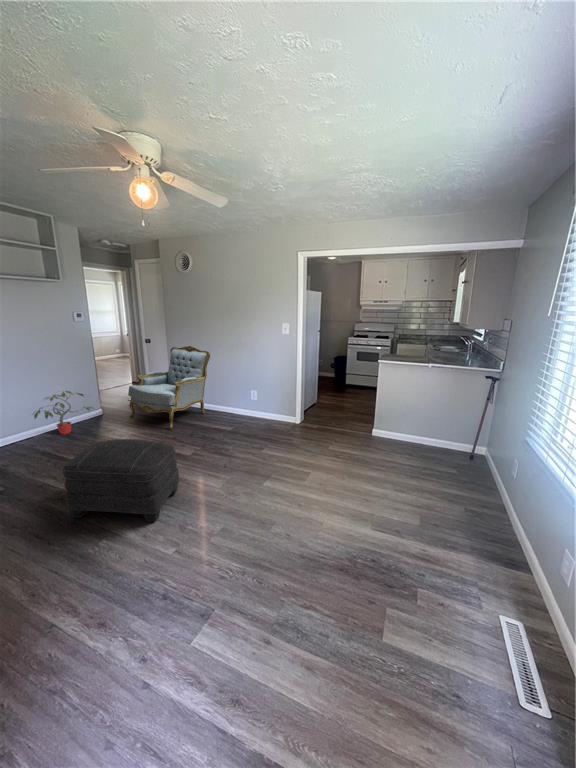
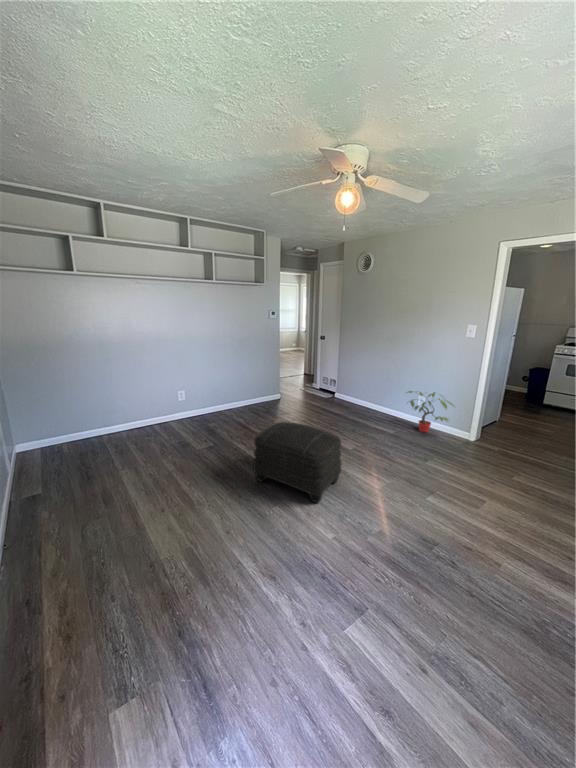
armchair: present [128,346,210,429] -> none [301,344,379,421]
potted plant: present [34,391,93,434] -> present [407,391,454,432]

